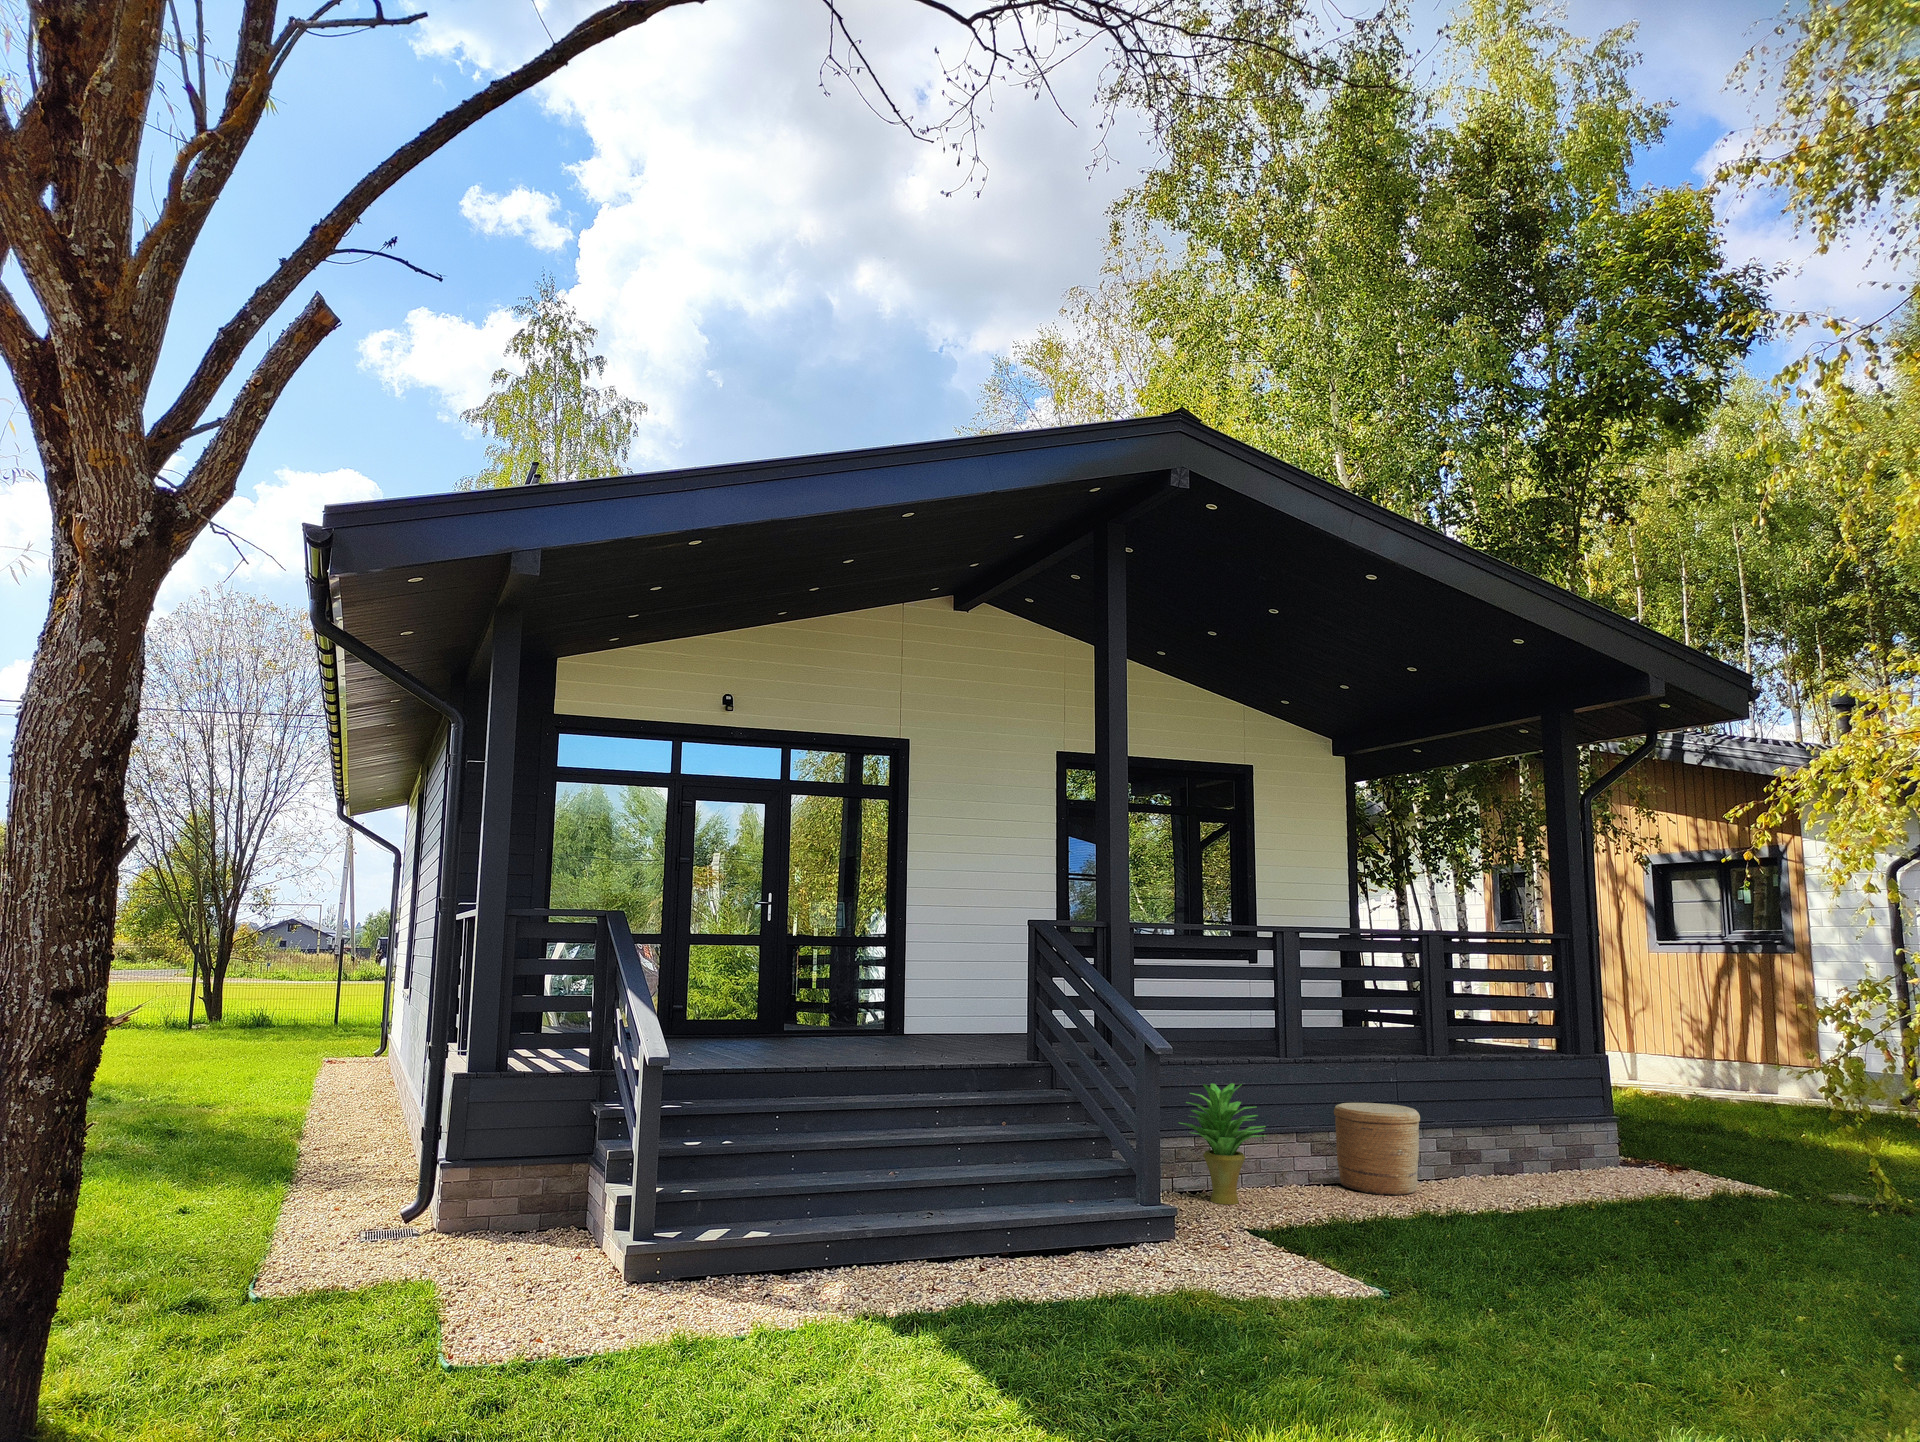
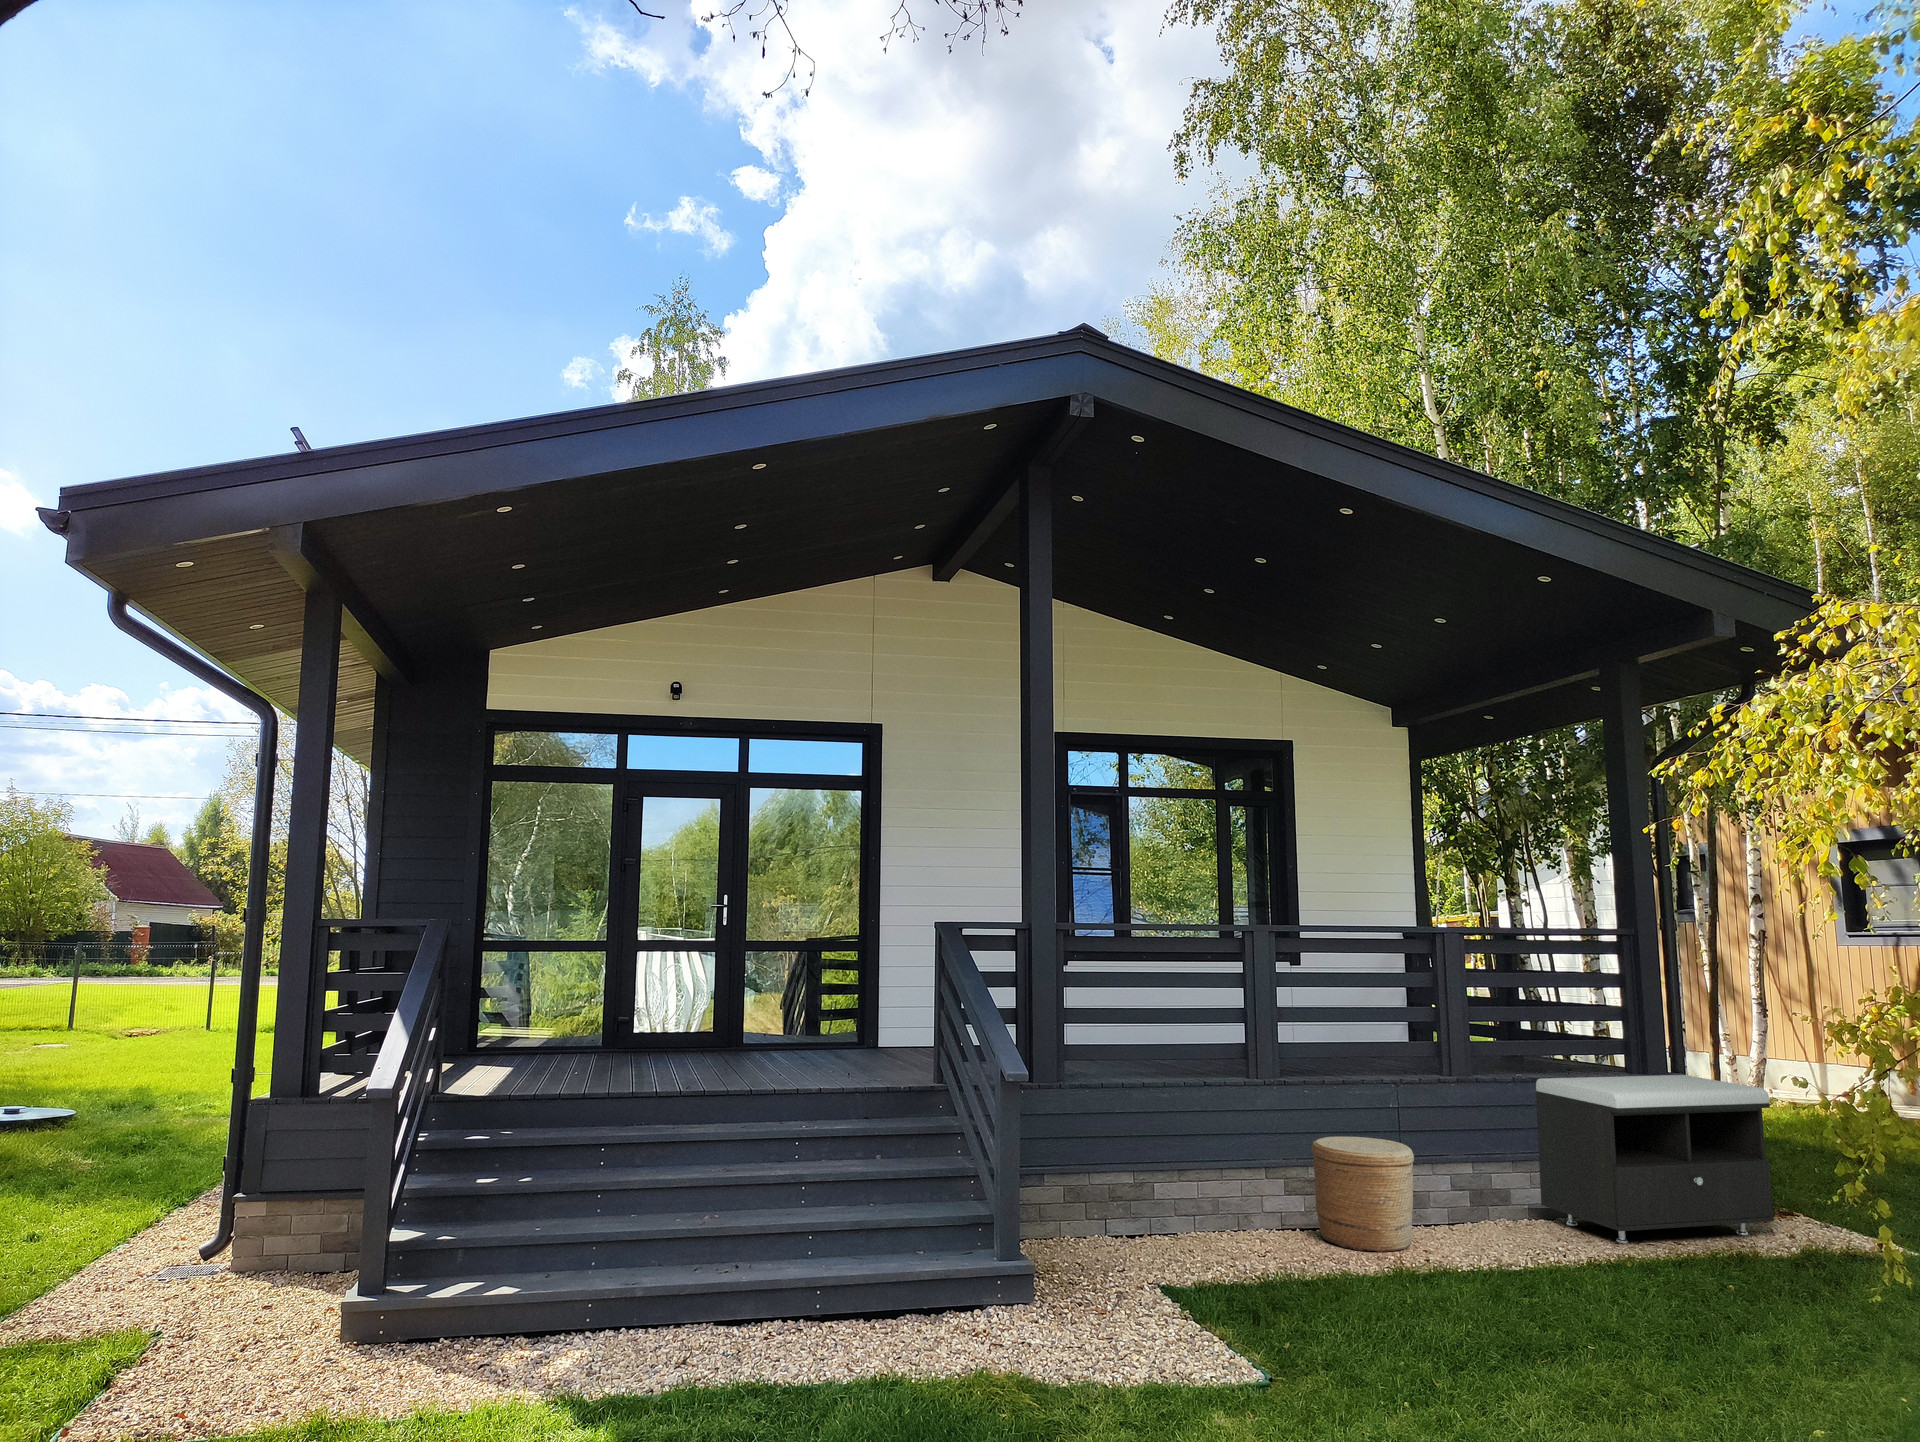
storage bench: none [1494,1050,1674,1184] -> present [1536,1075,1774,1243]
potted plant: present [1178,1083,1266,1204] -> none [1101,1113,1206,1258]

